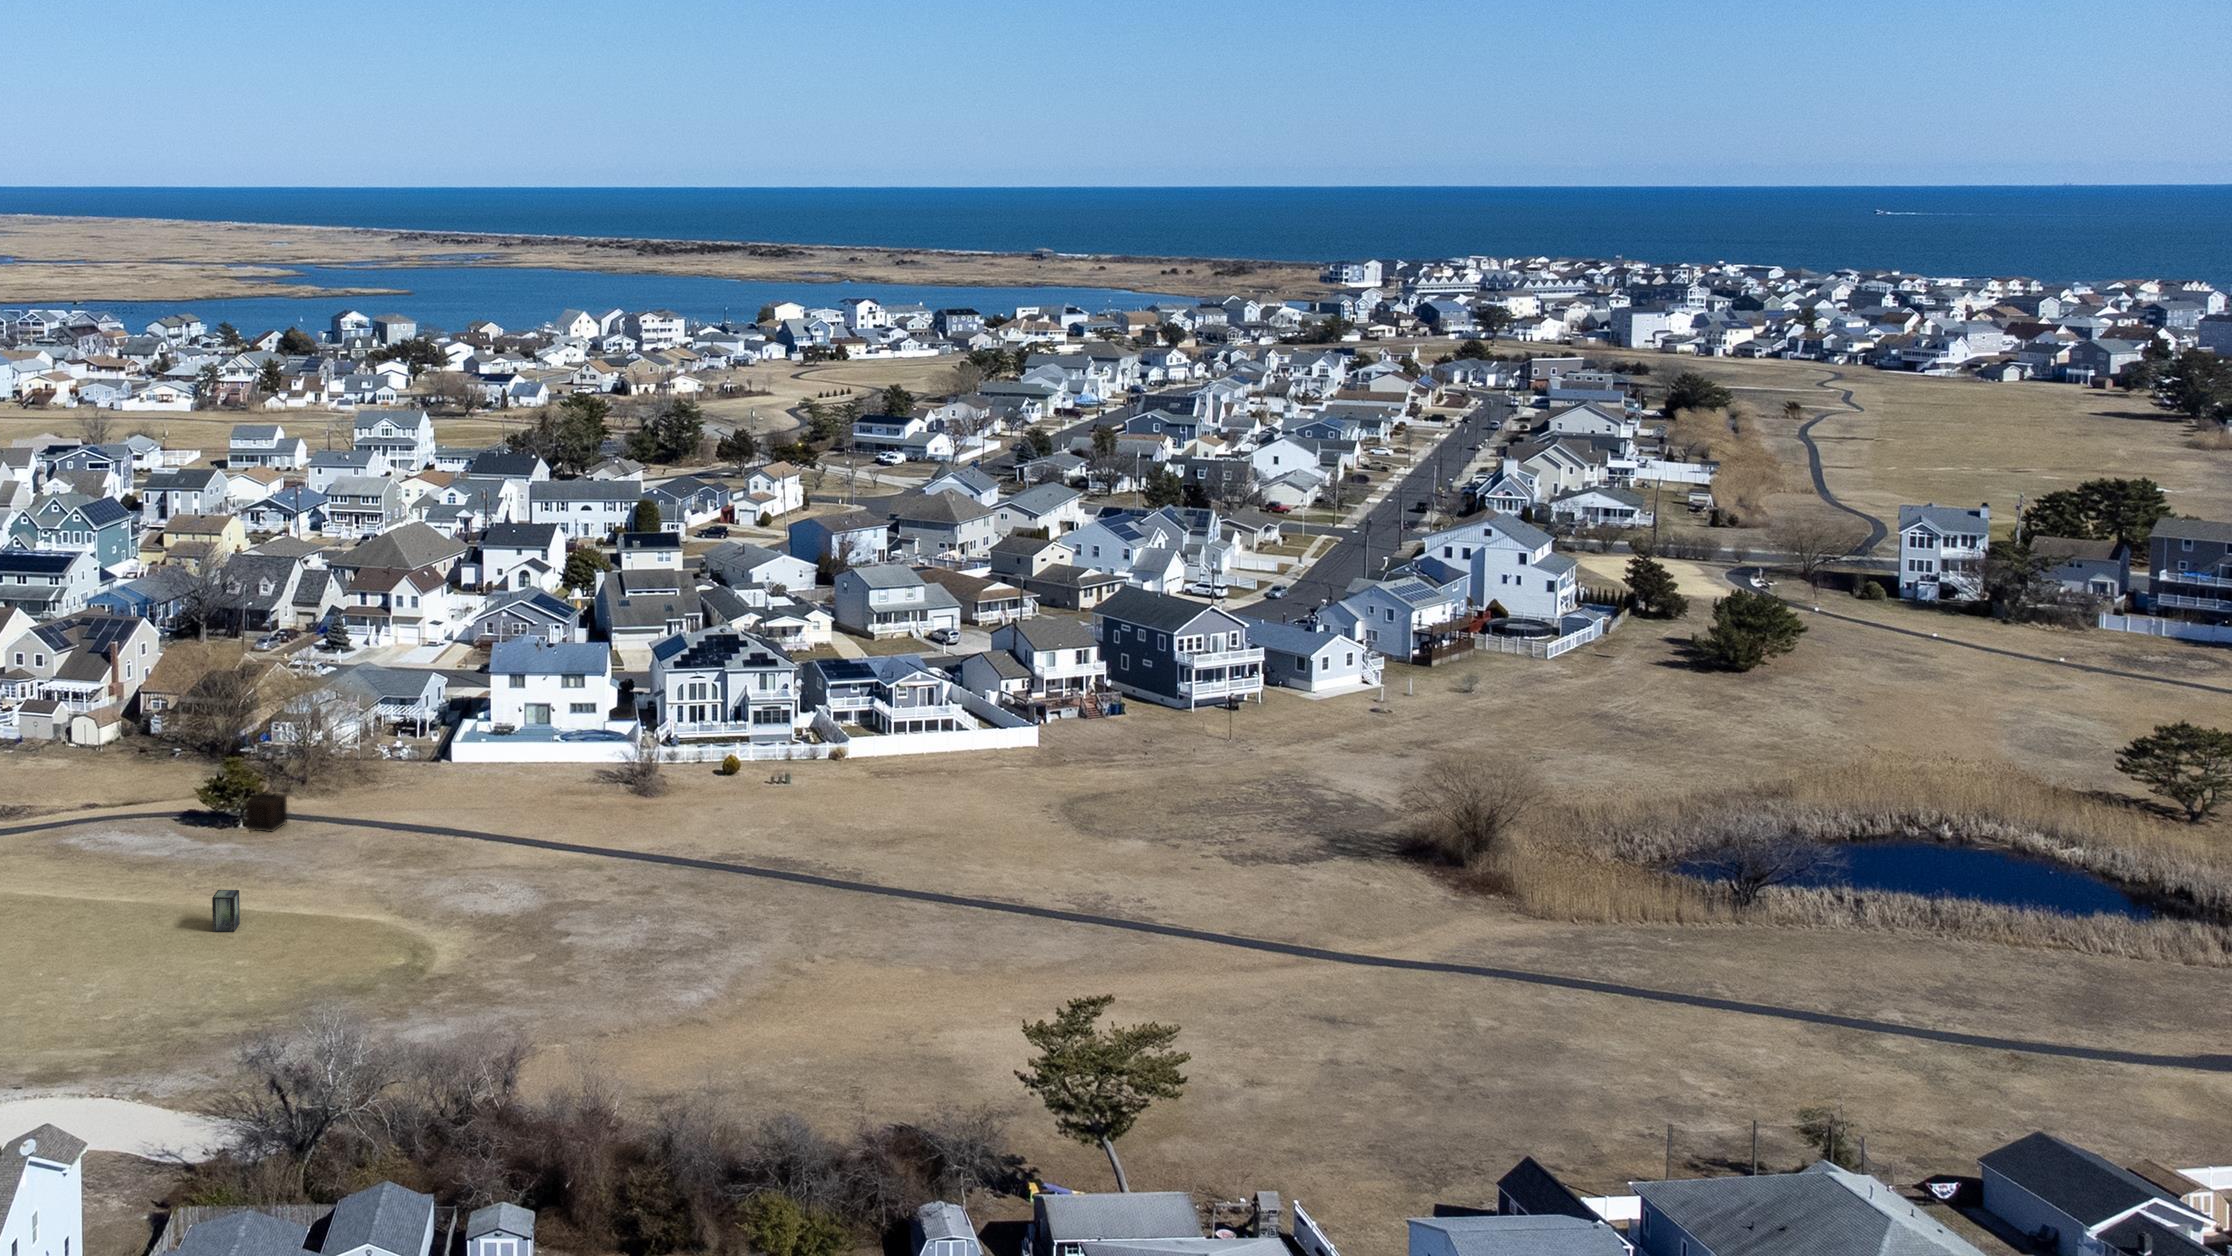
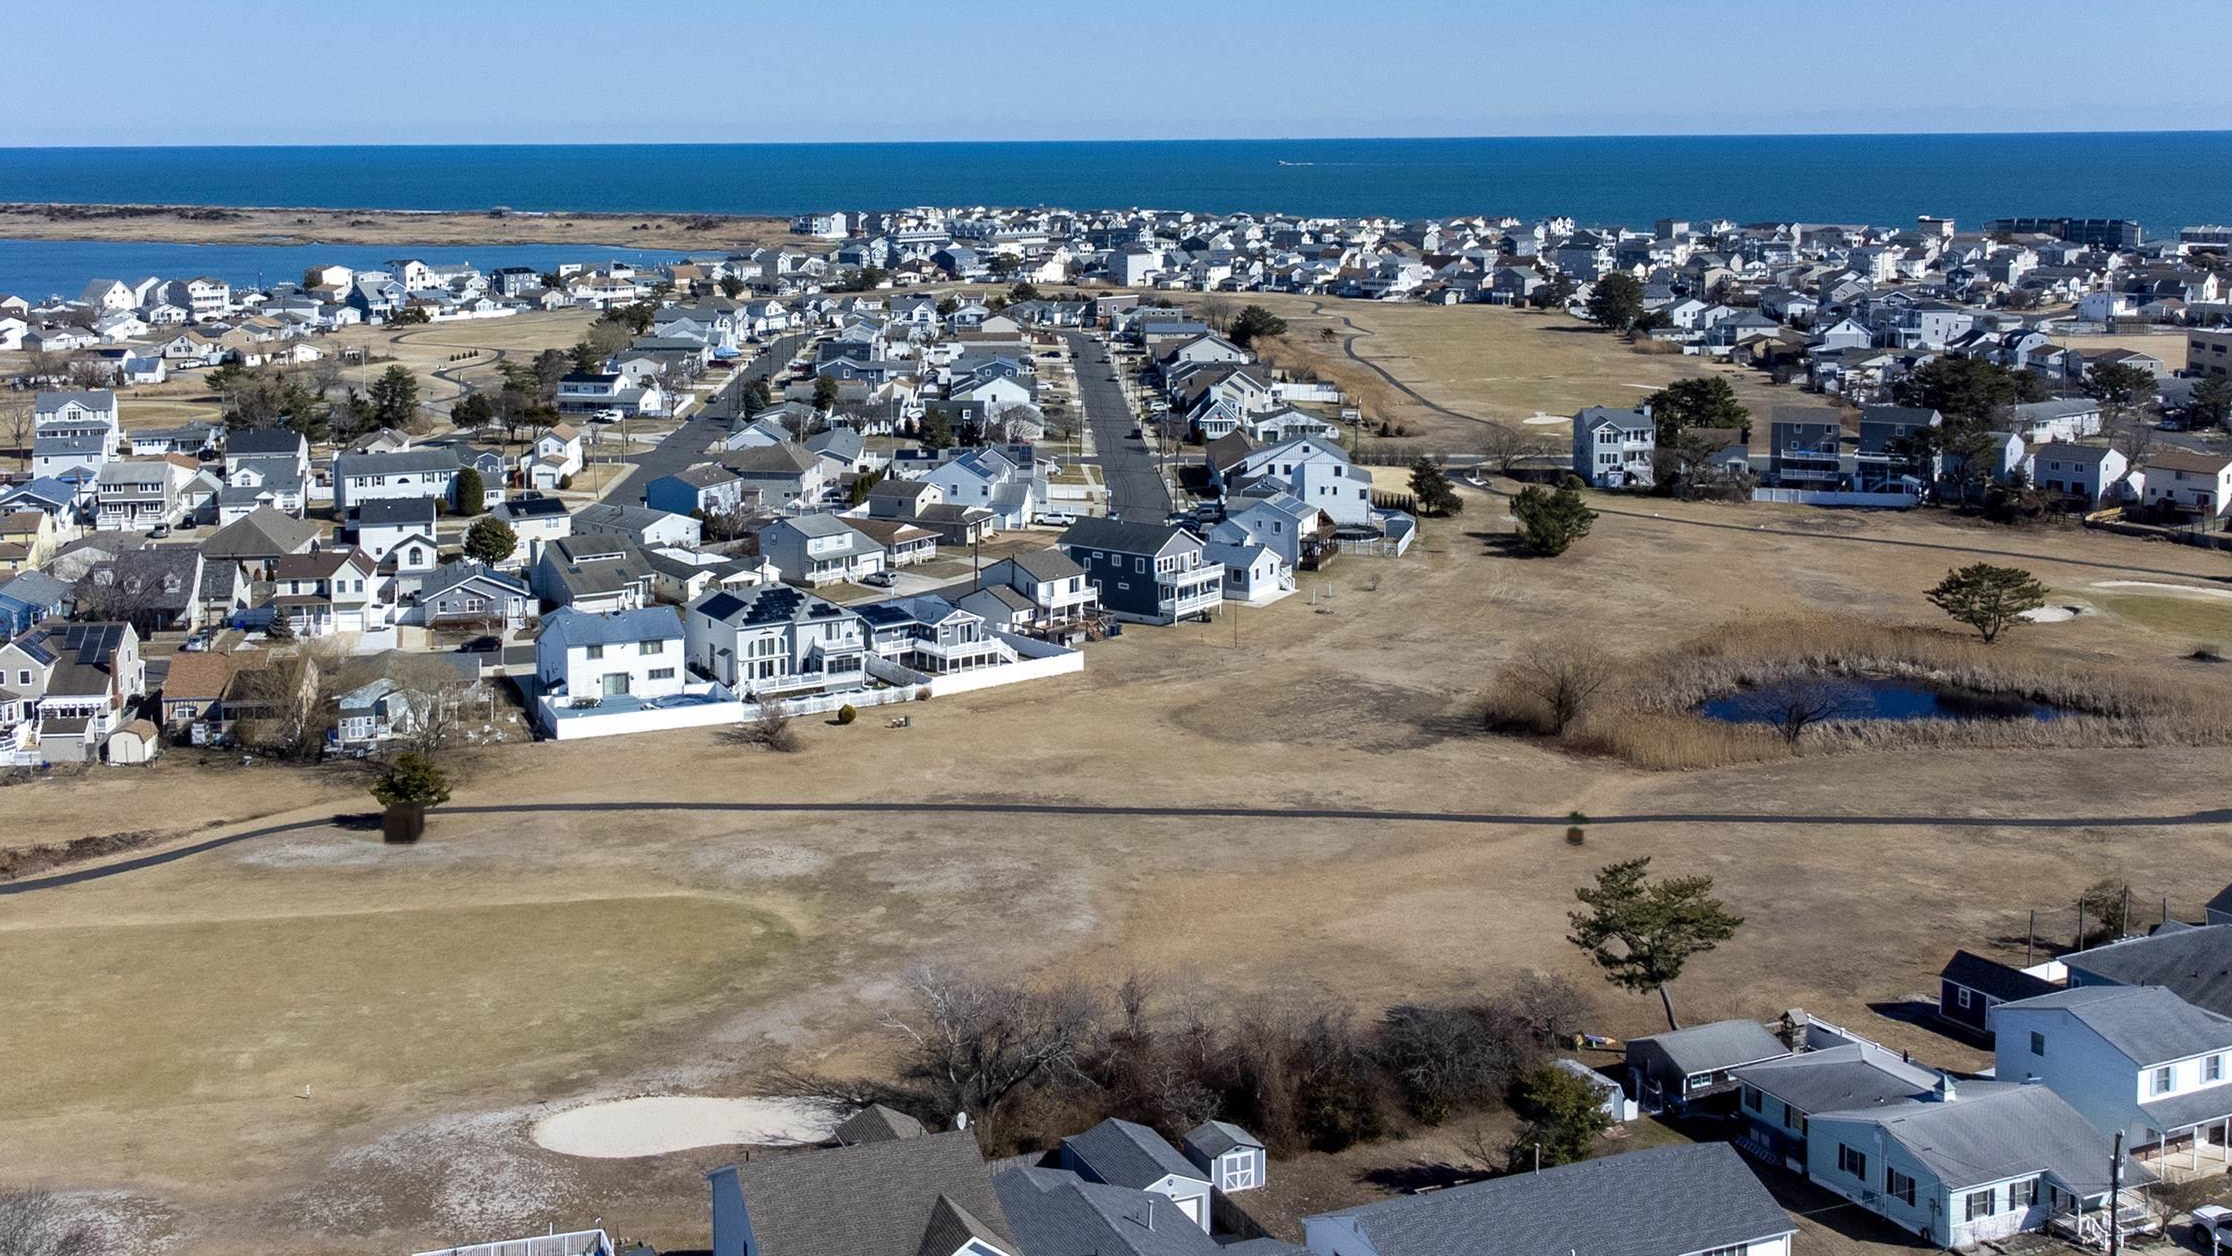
storage box: present [212,890,240,932] -> none [432,917,458,967]
potted tree: none [1452,943,1483,984] -> present [1565,811,1590,845]

